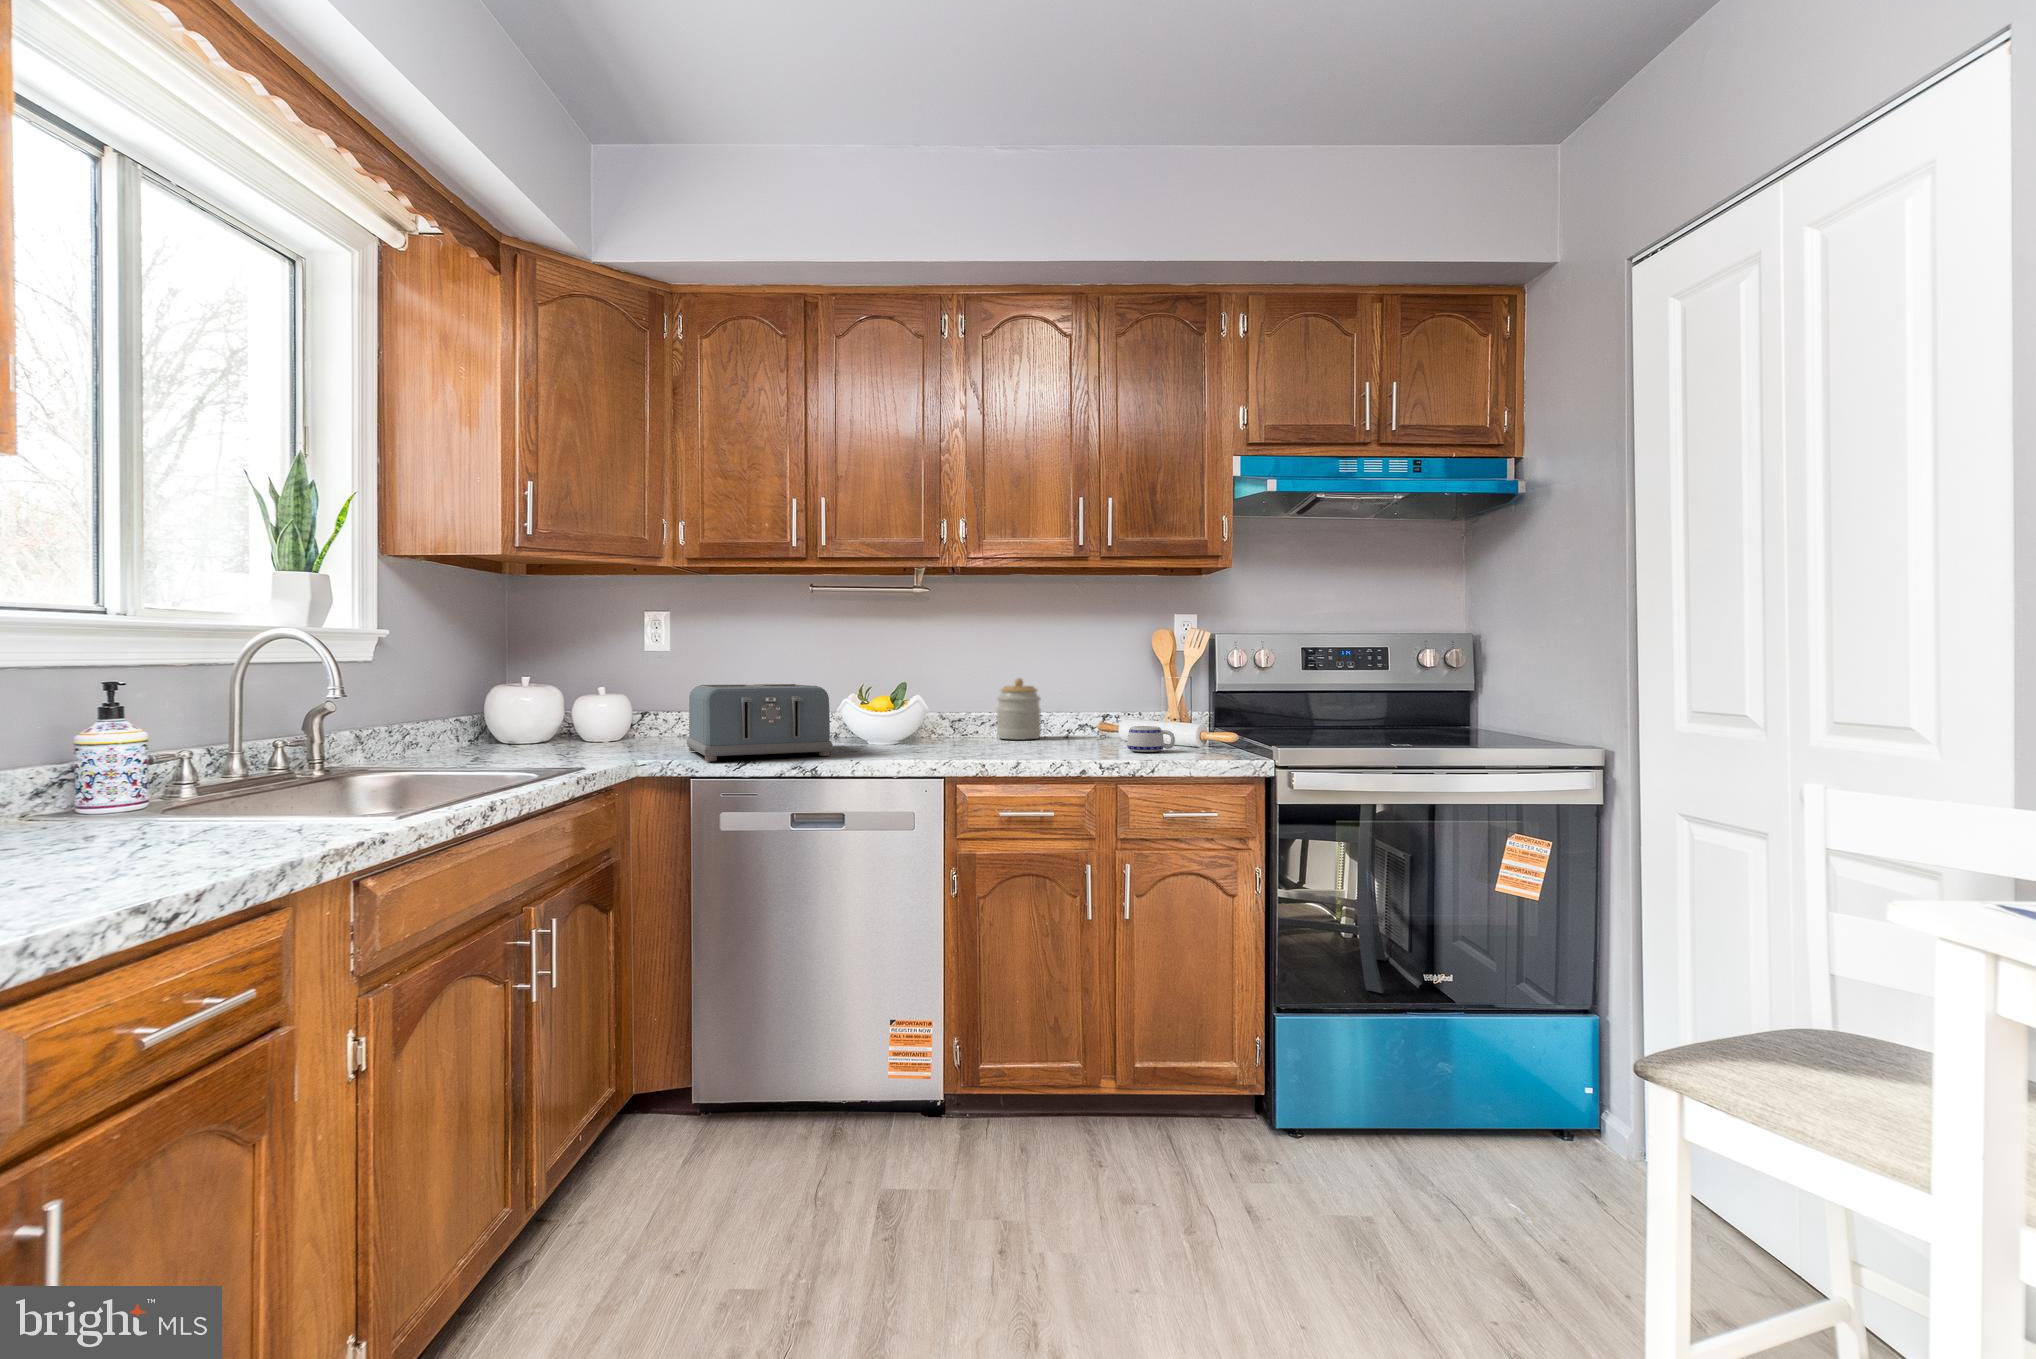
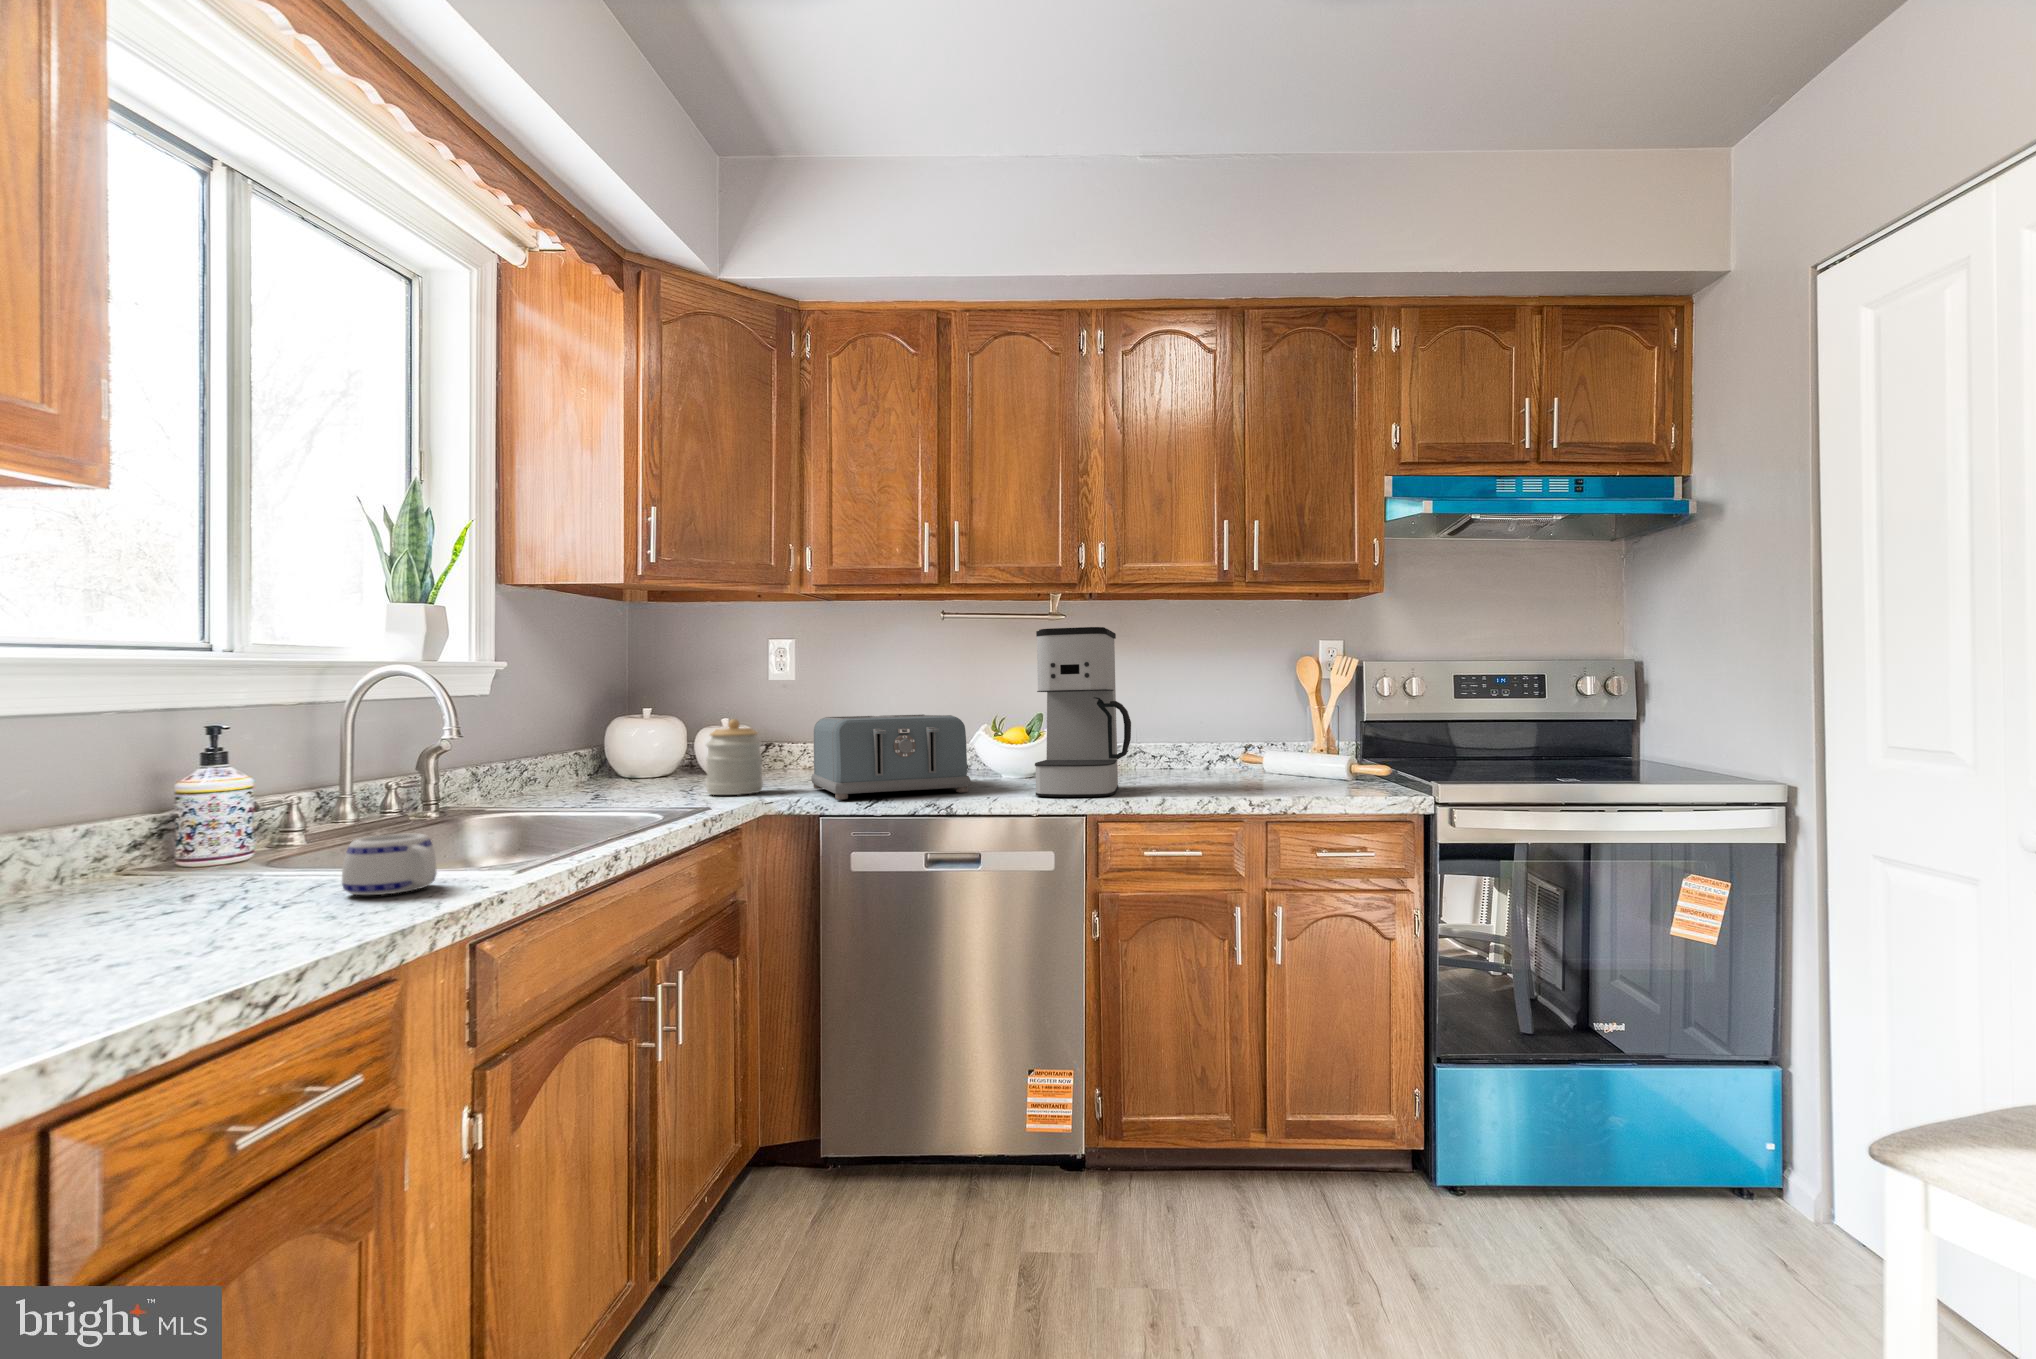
coffee maker: none [888,609,977,761] -> present [1035,627,1131,797]
jar: present [997,678,1041,740] -> present [706,719,763,795]
mug: present [1127,726,1175,752] -> present [342,833,437,895]

